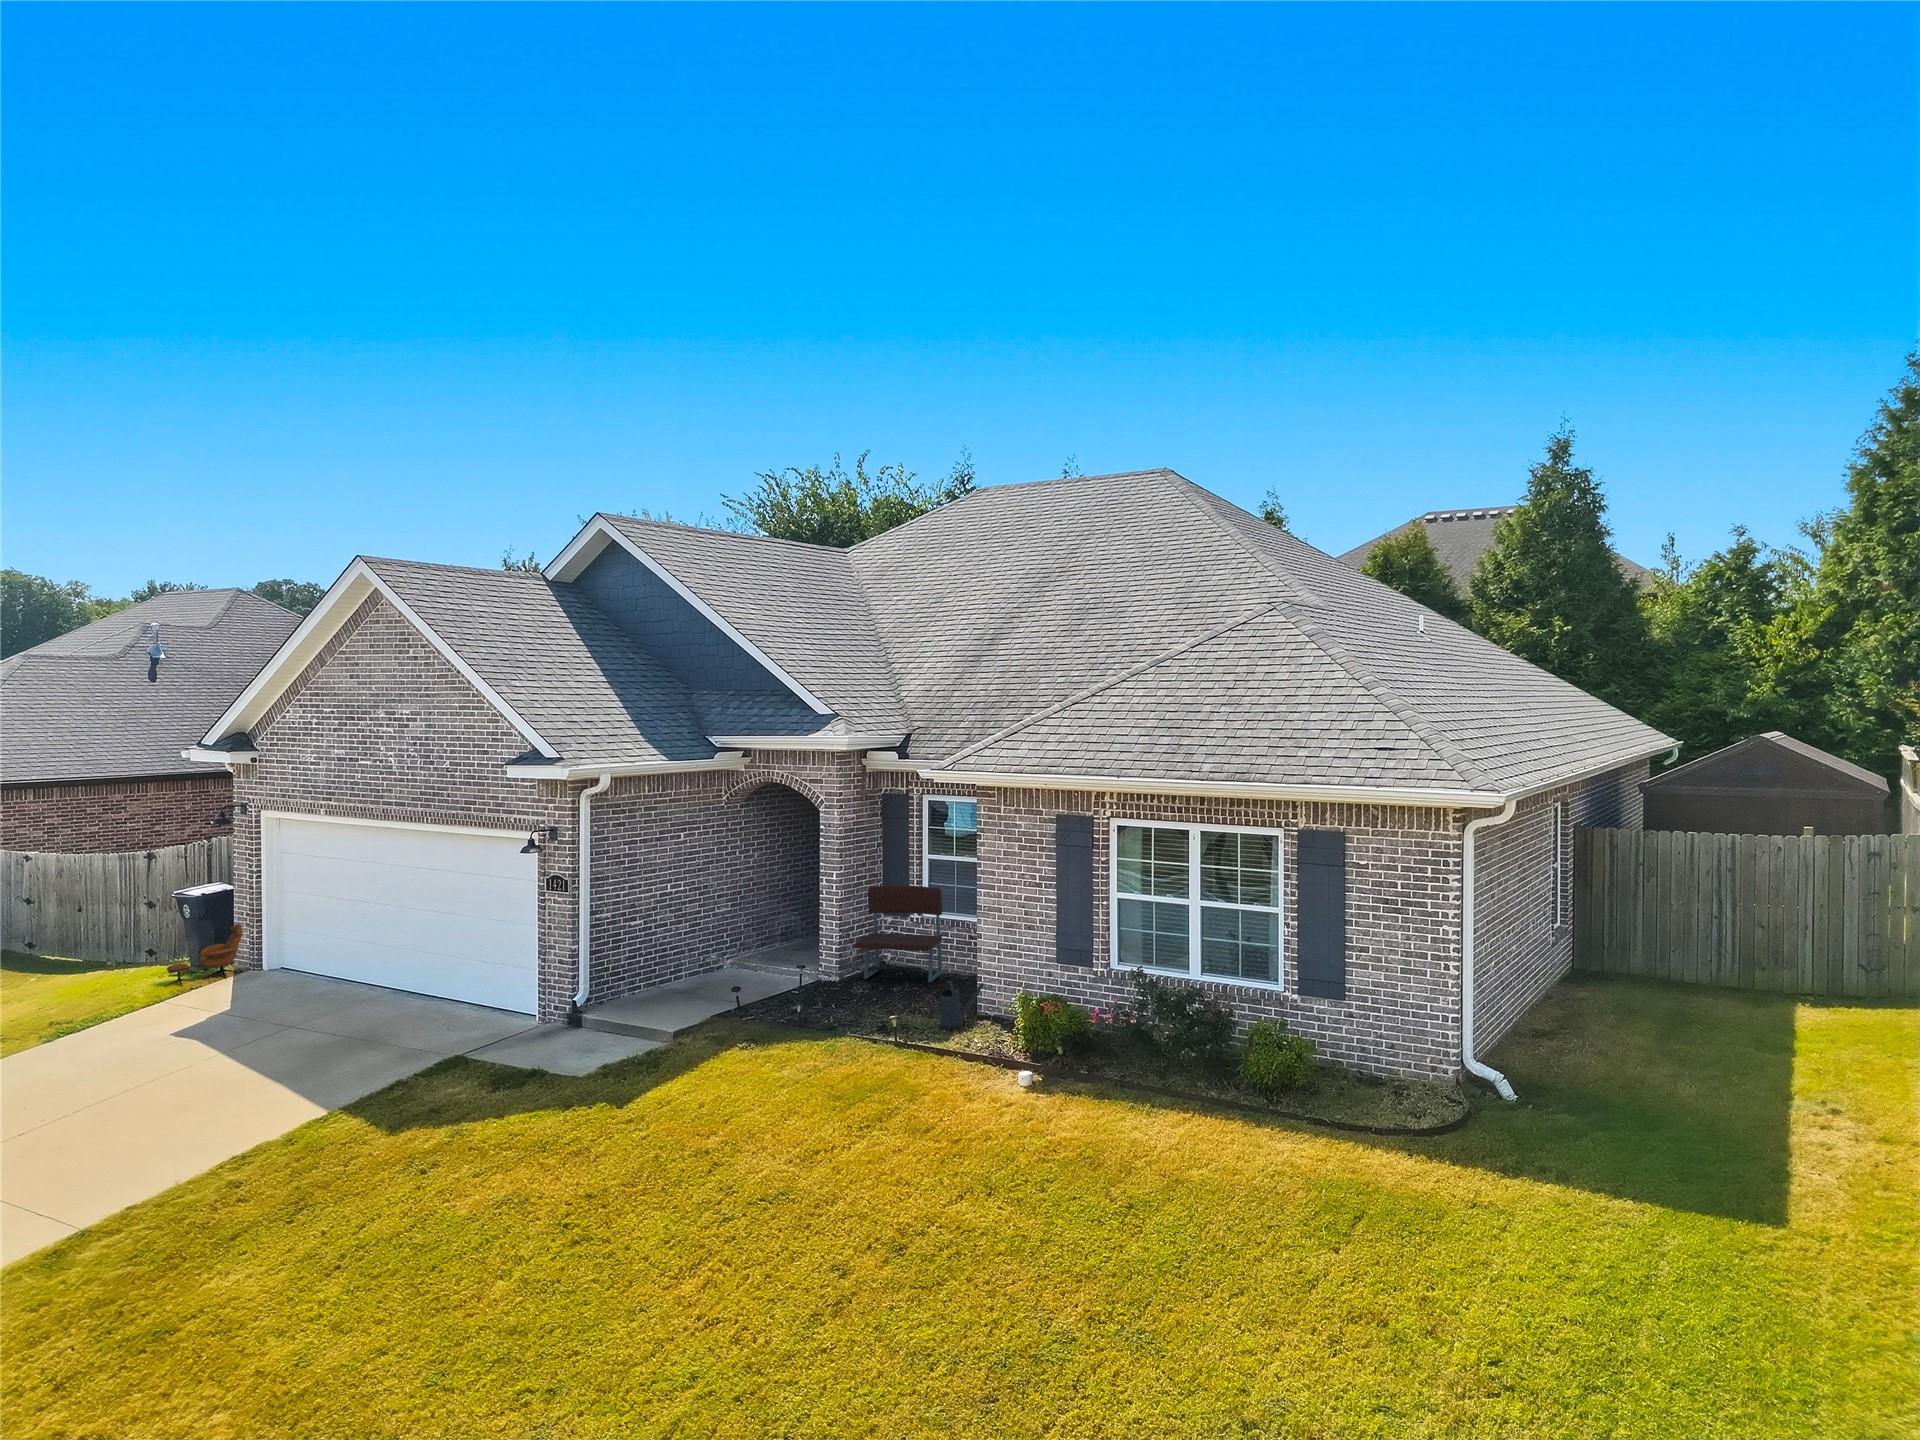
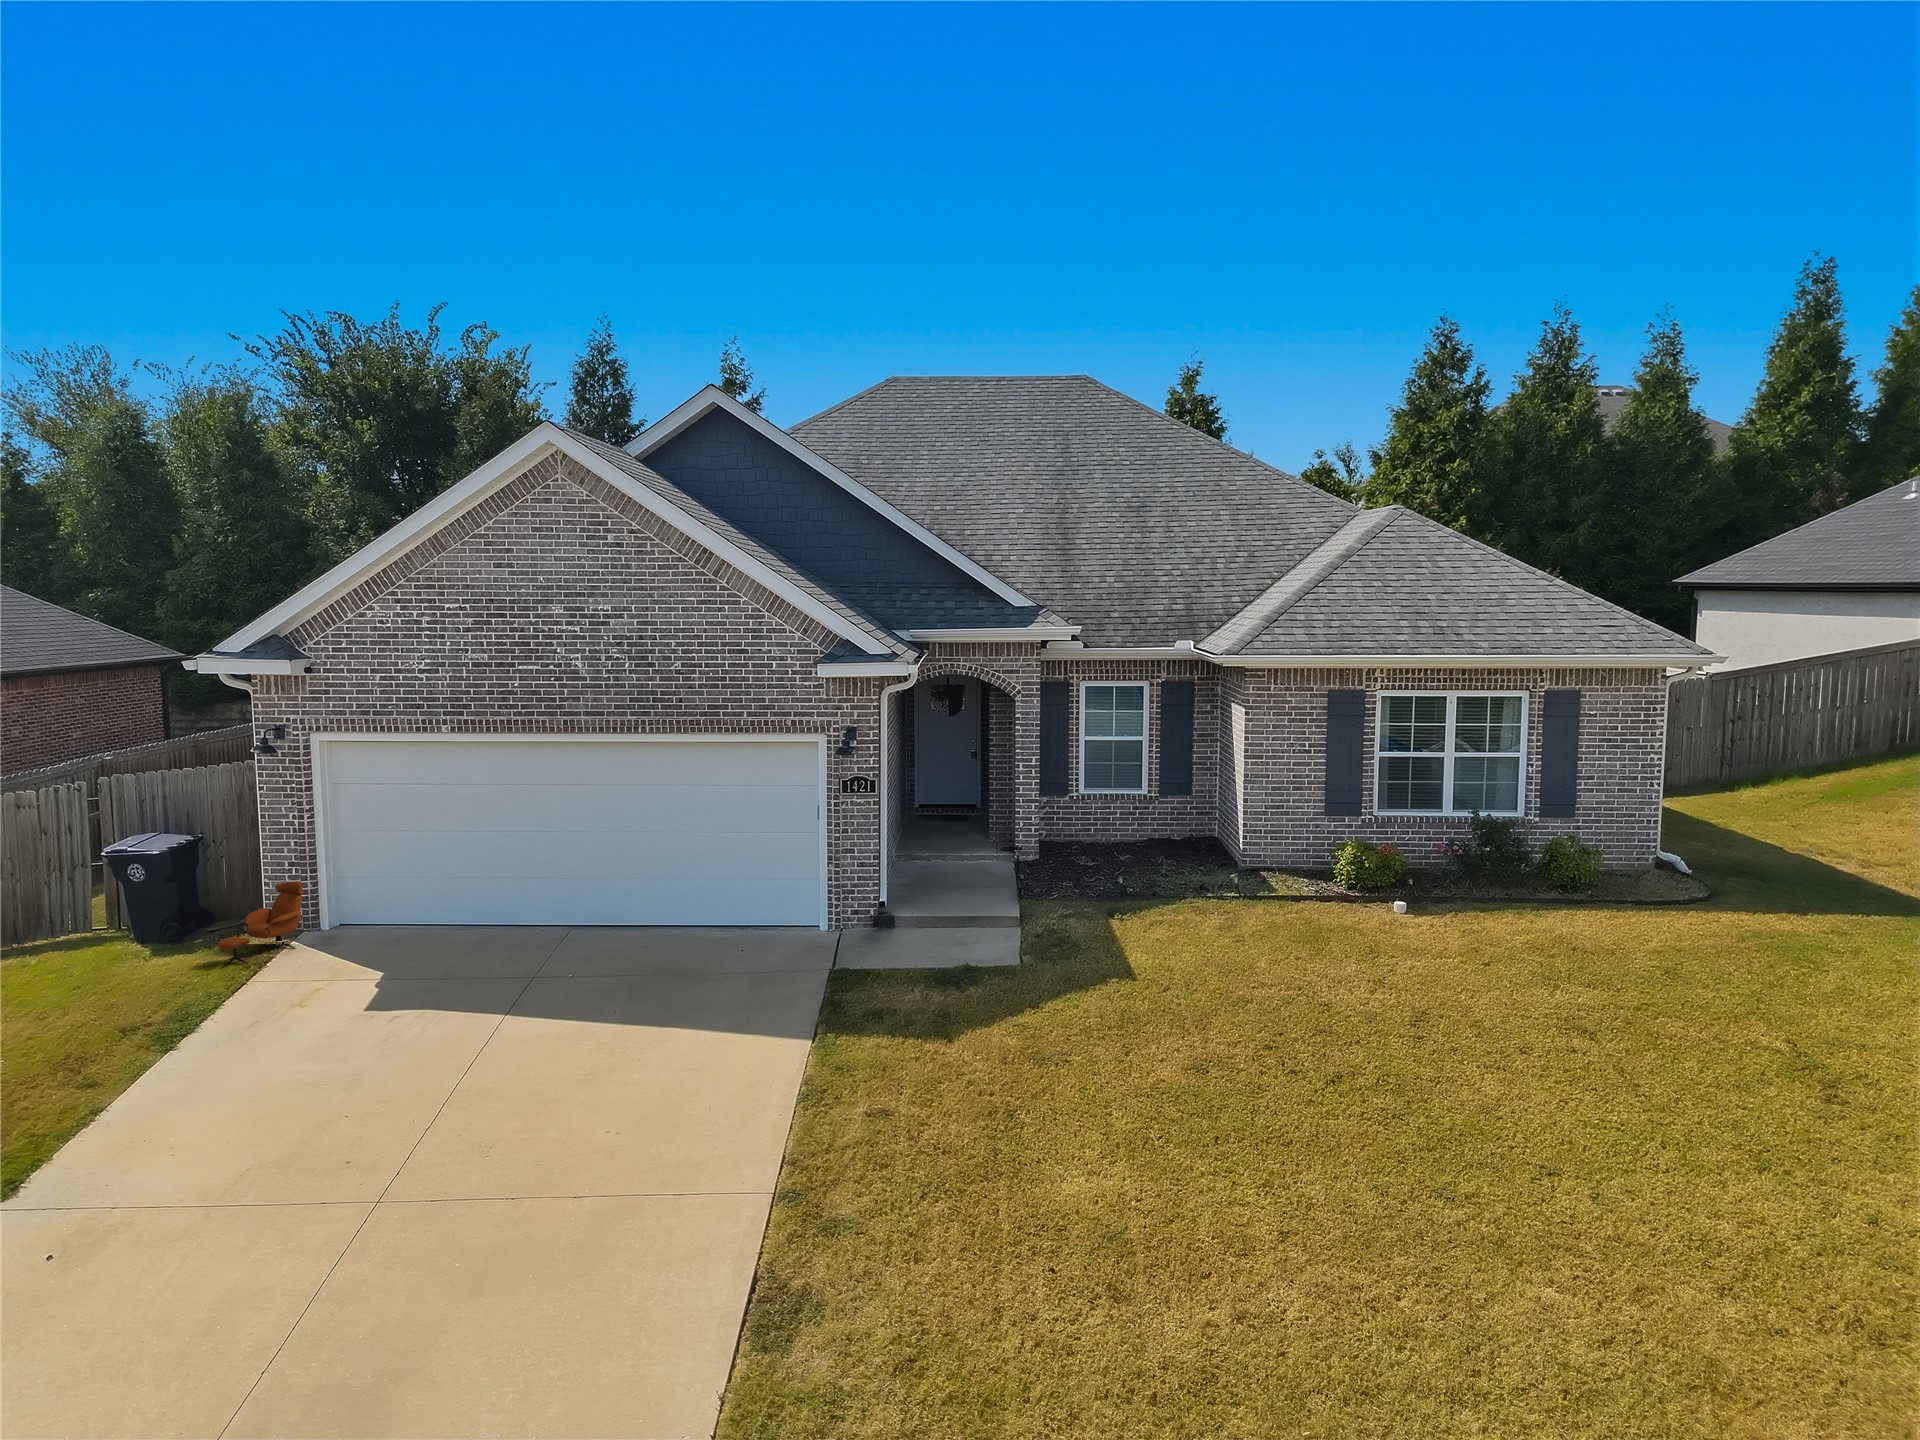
bench: present [855,886,943,983] -> none [1060,769,1142,859]
watering can: present [933,981,983,1029] -> none [1221,842,1247,885]

